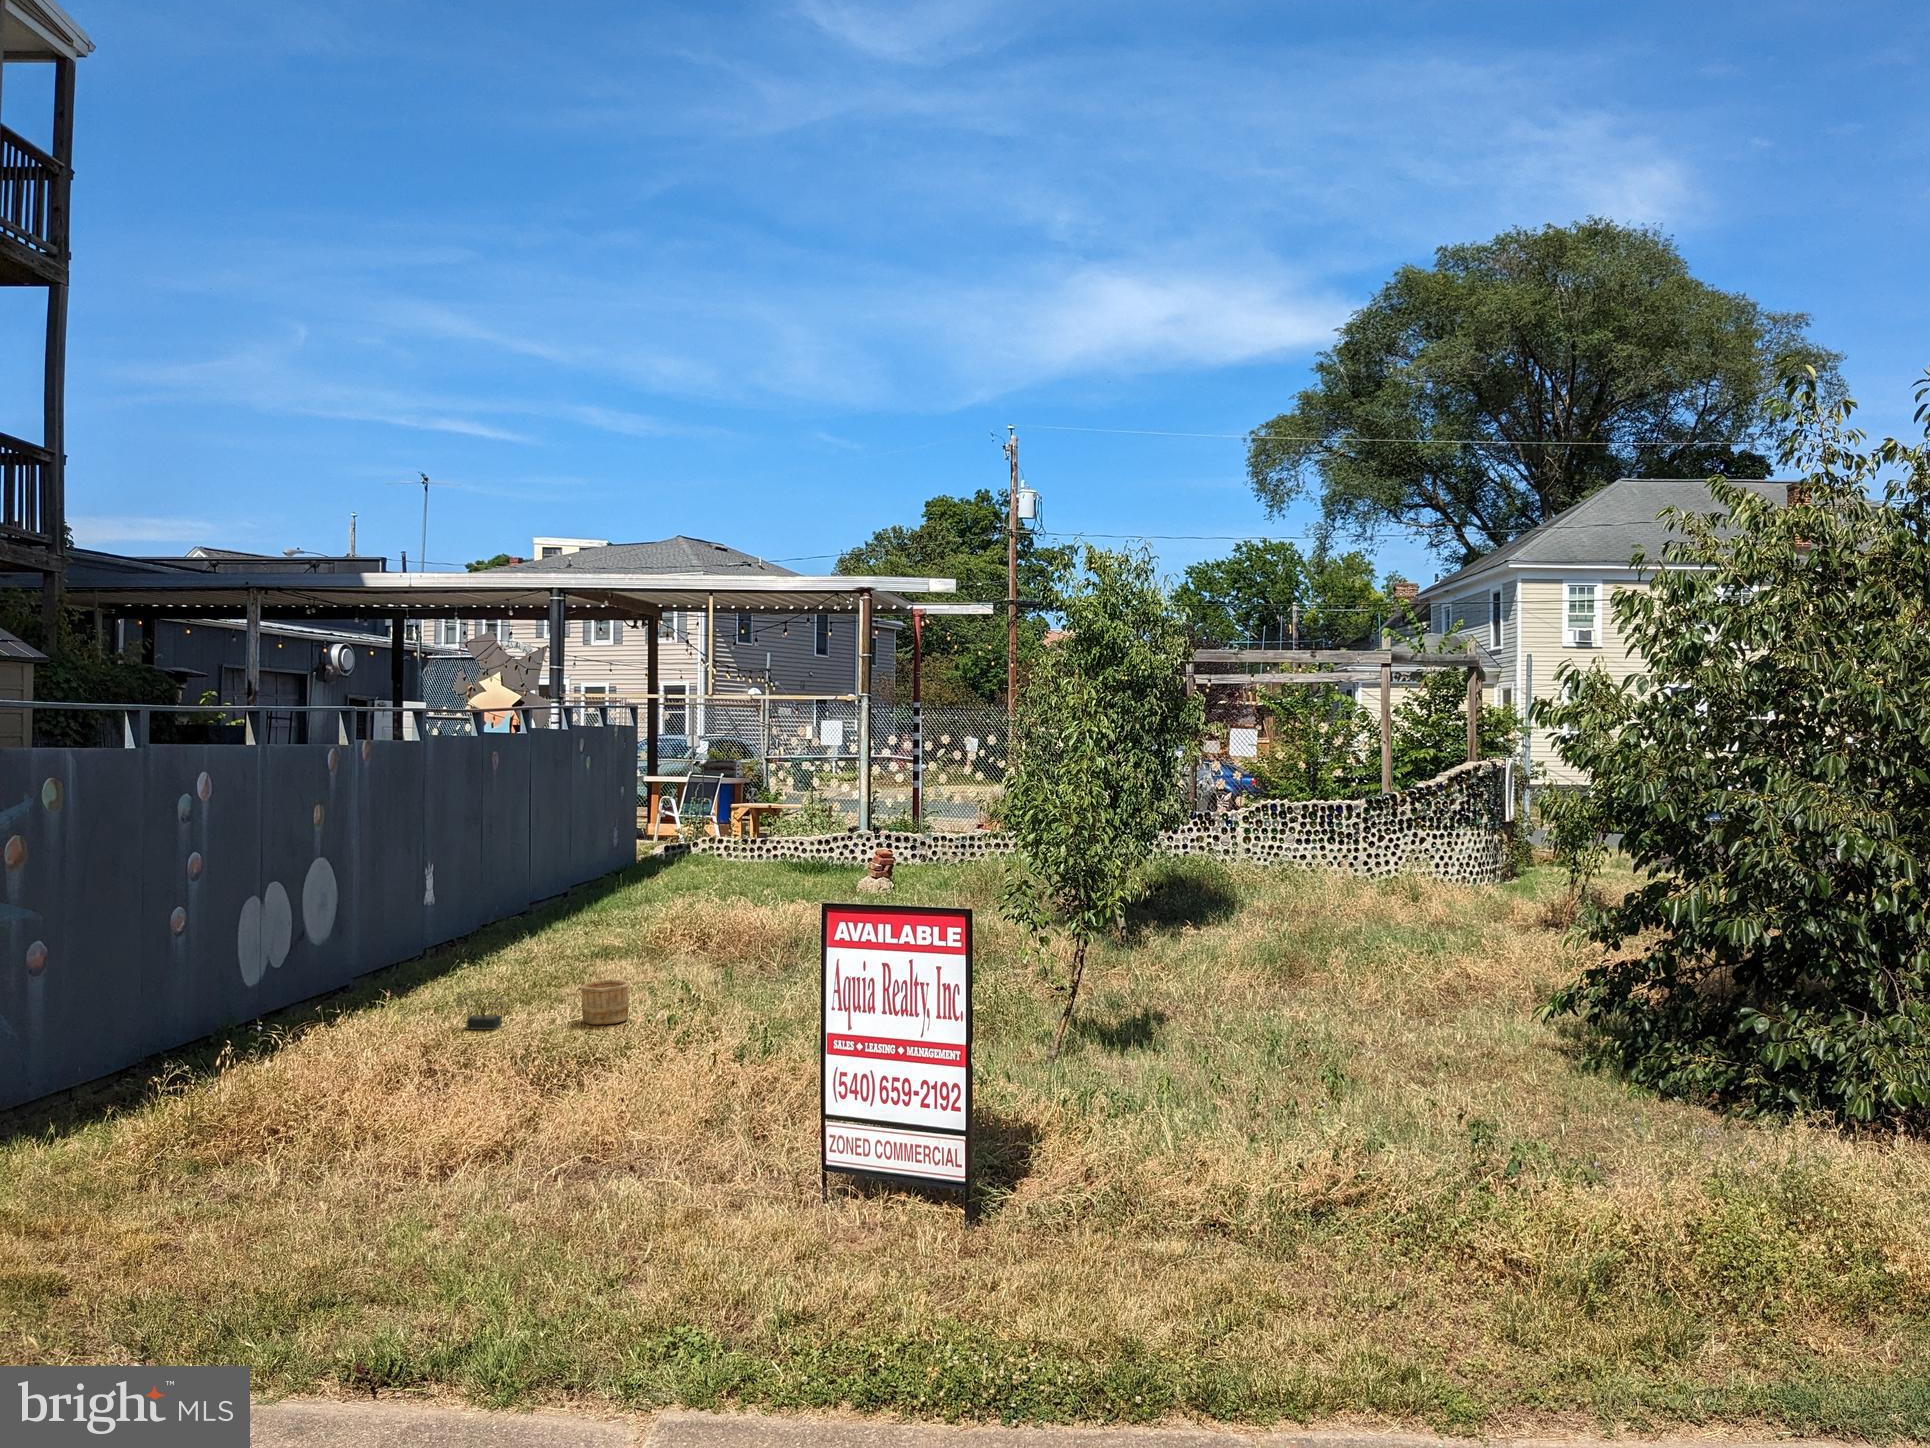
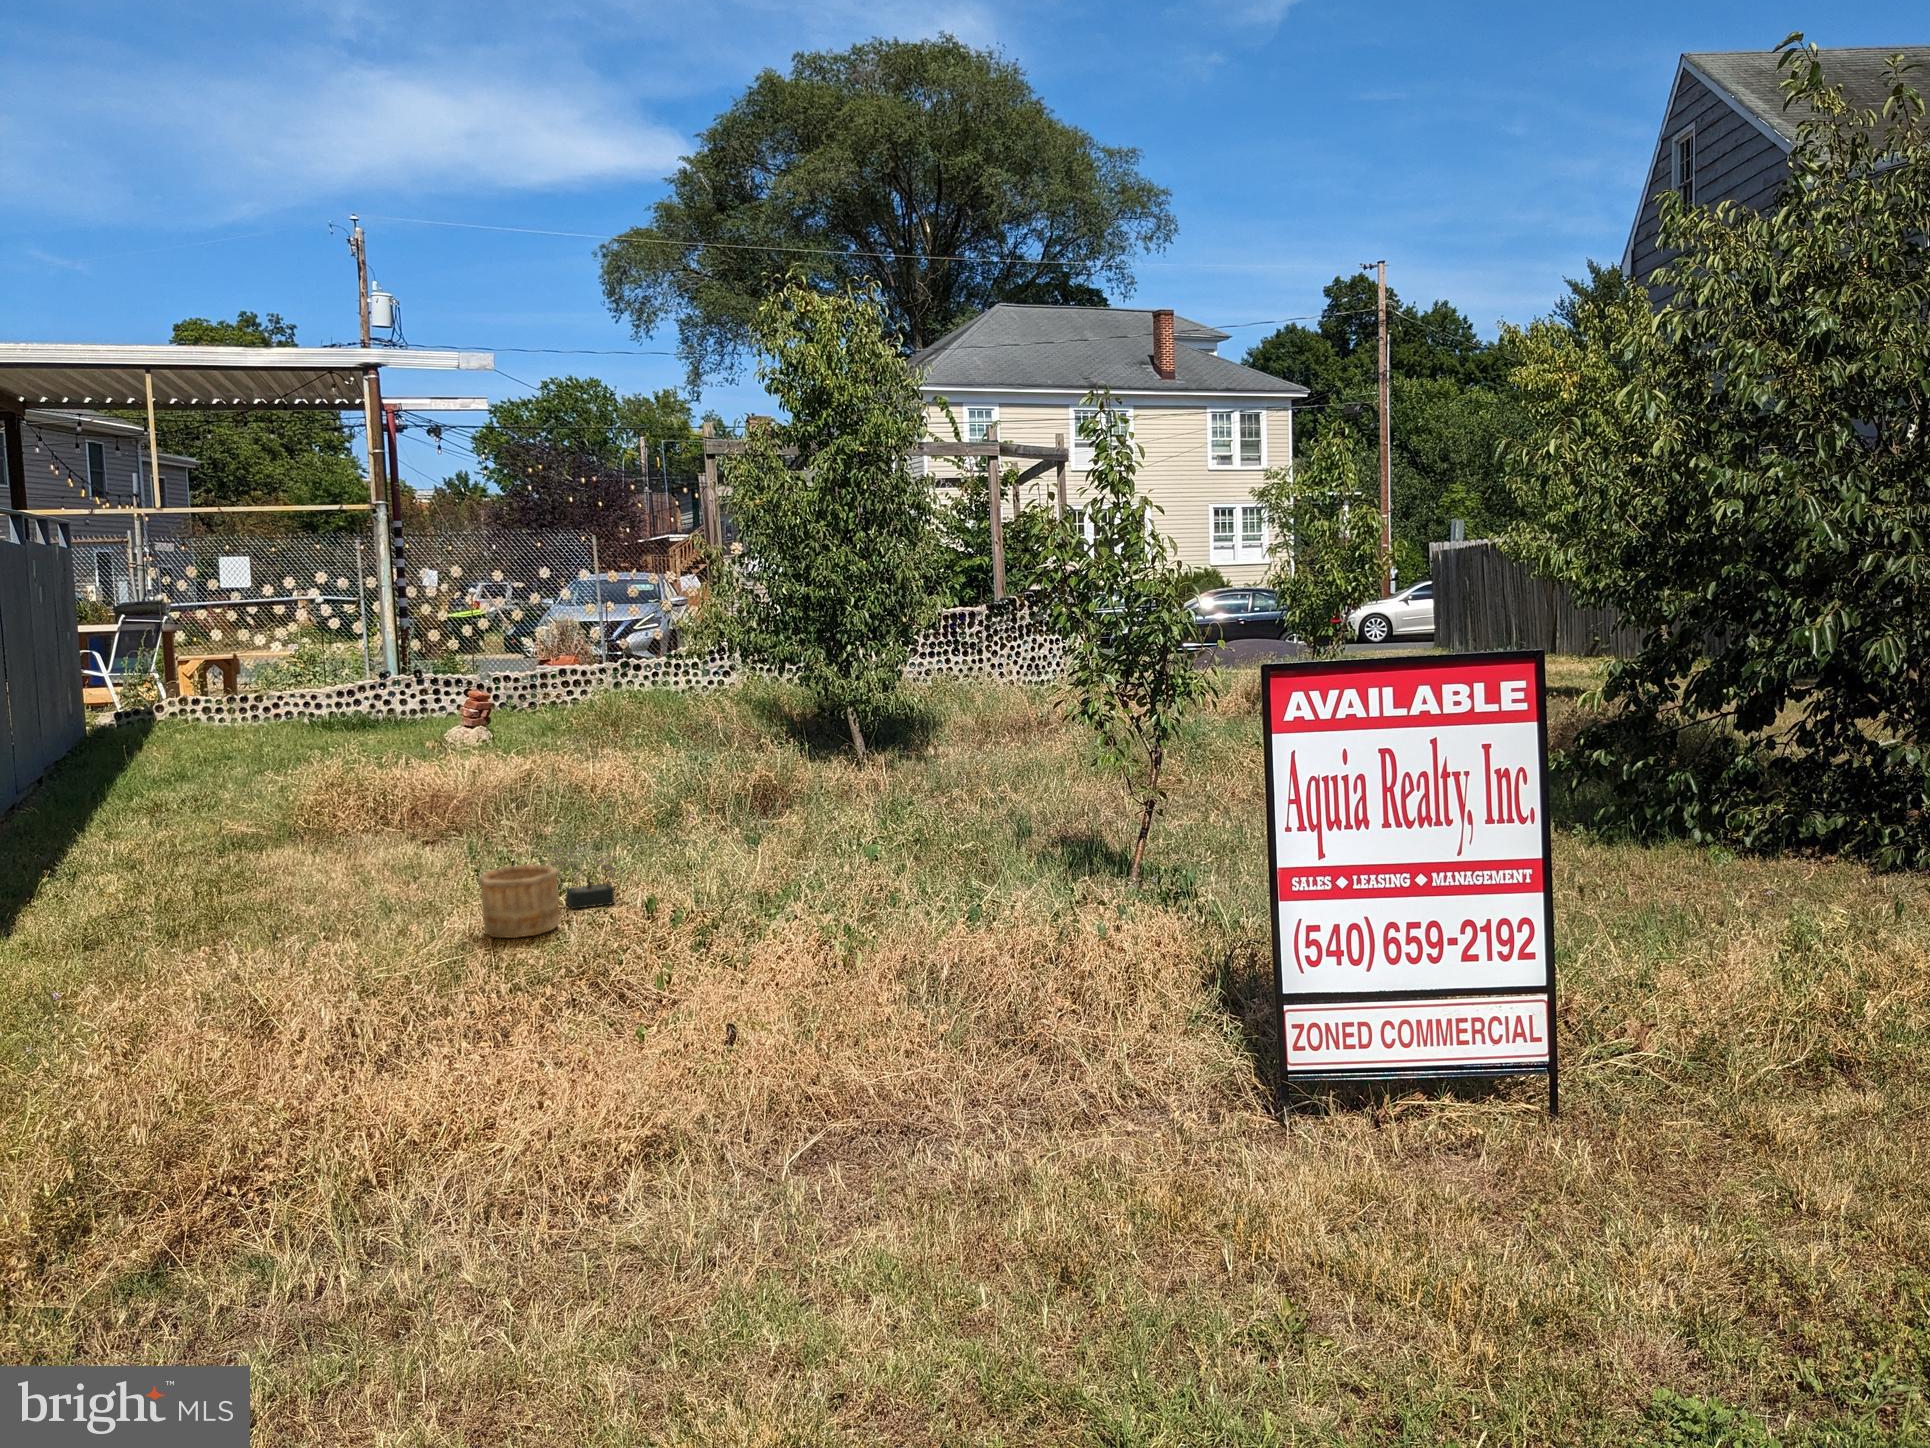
decorative plant: present [458,987,505,1030] -> present [549,848,622,909]

